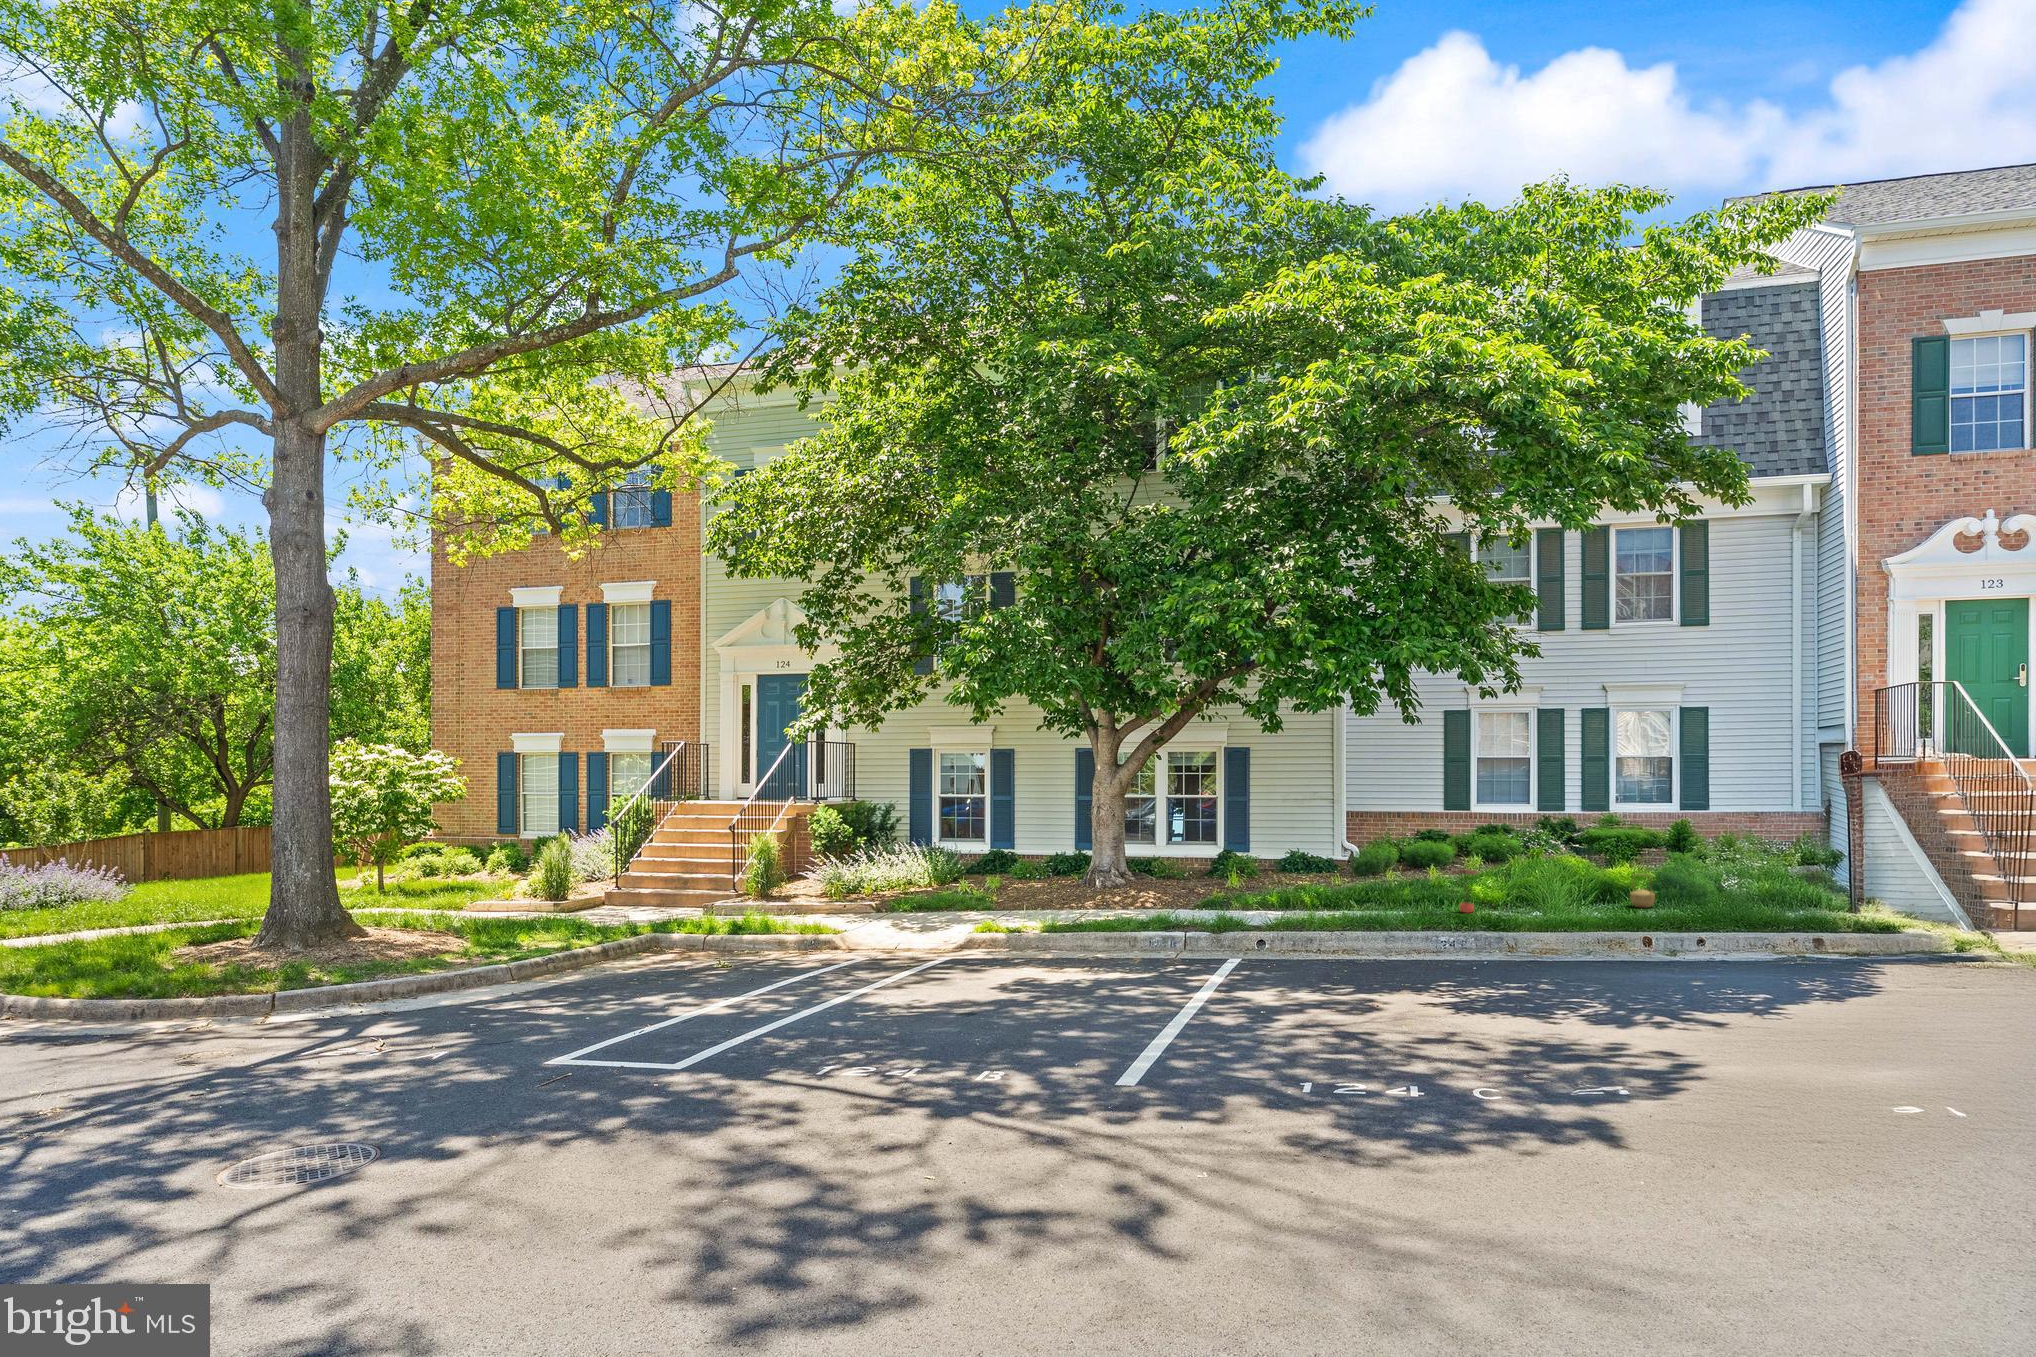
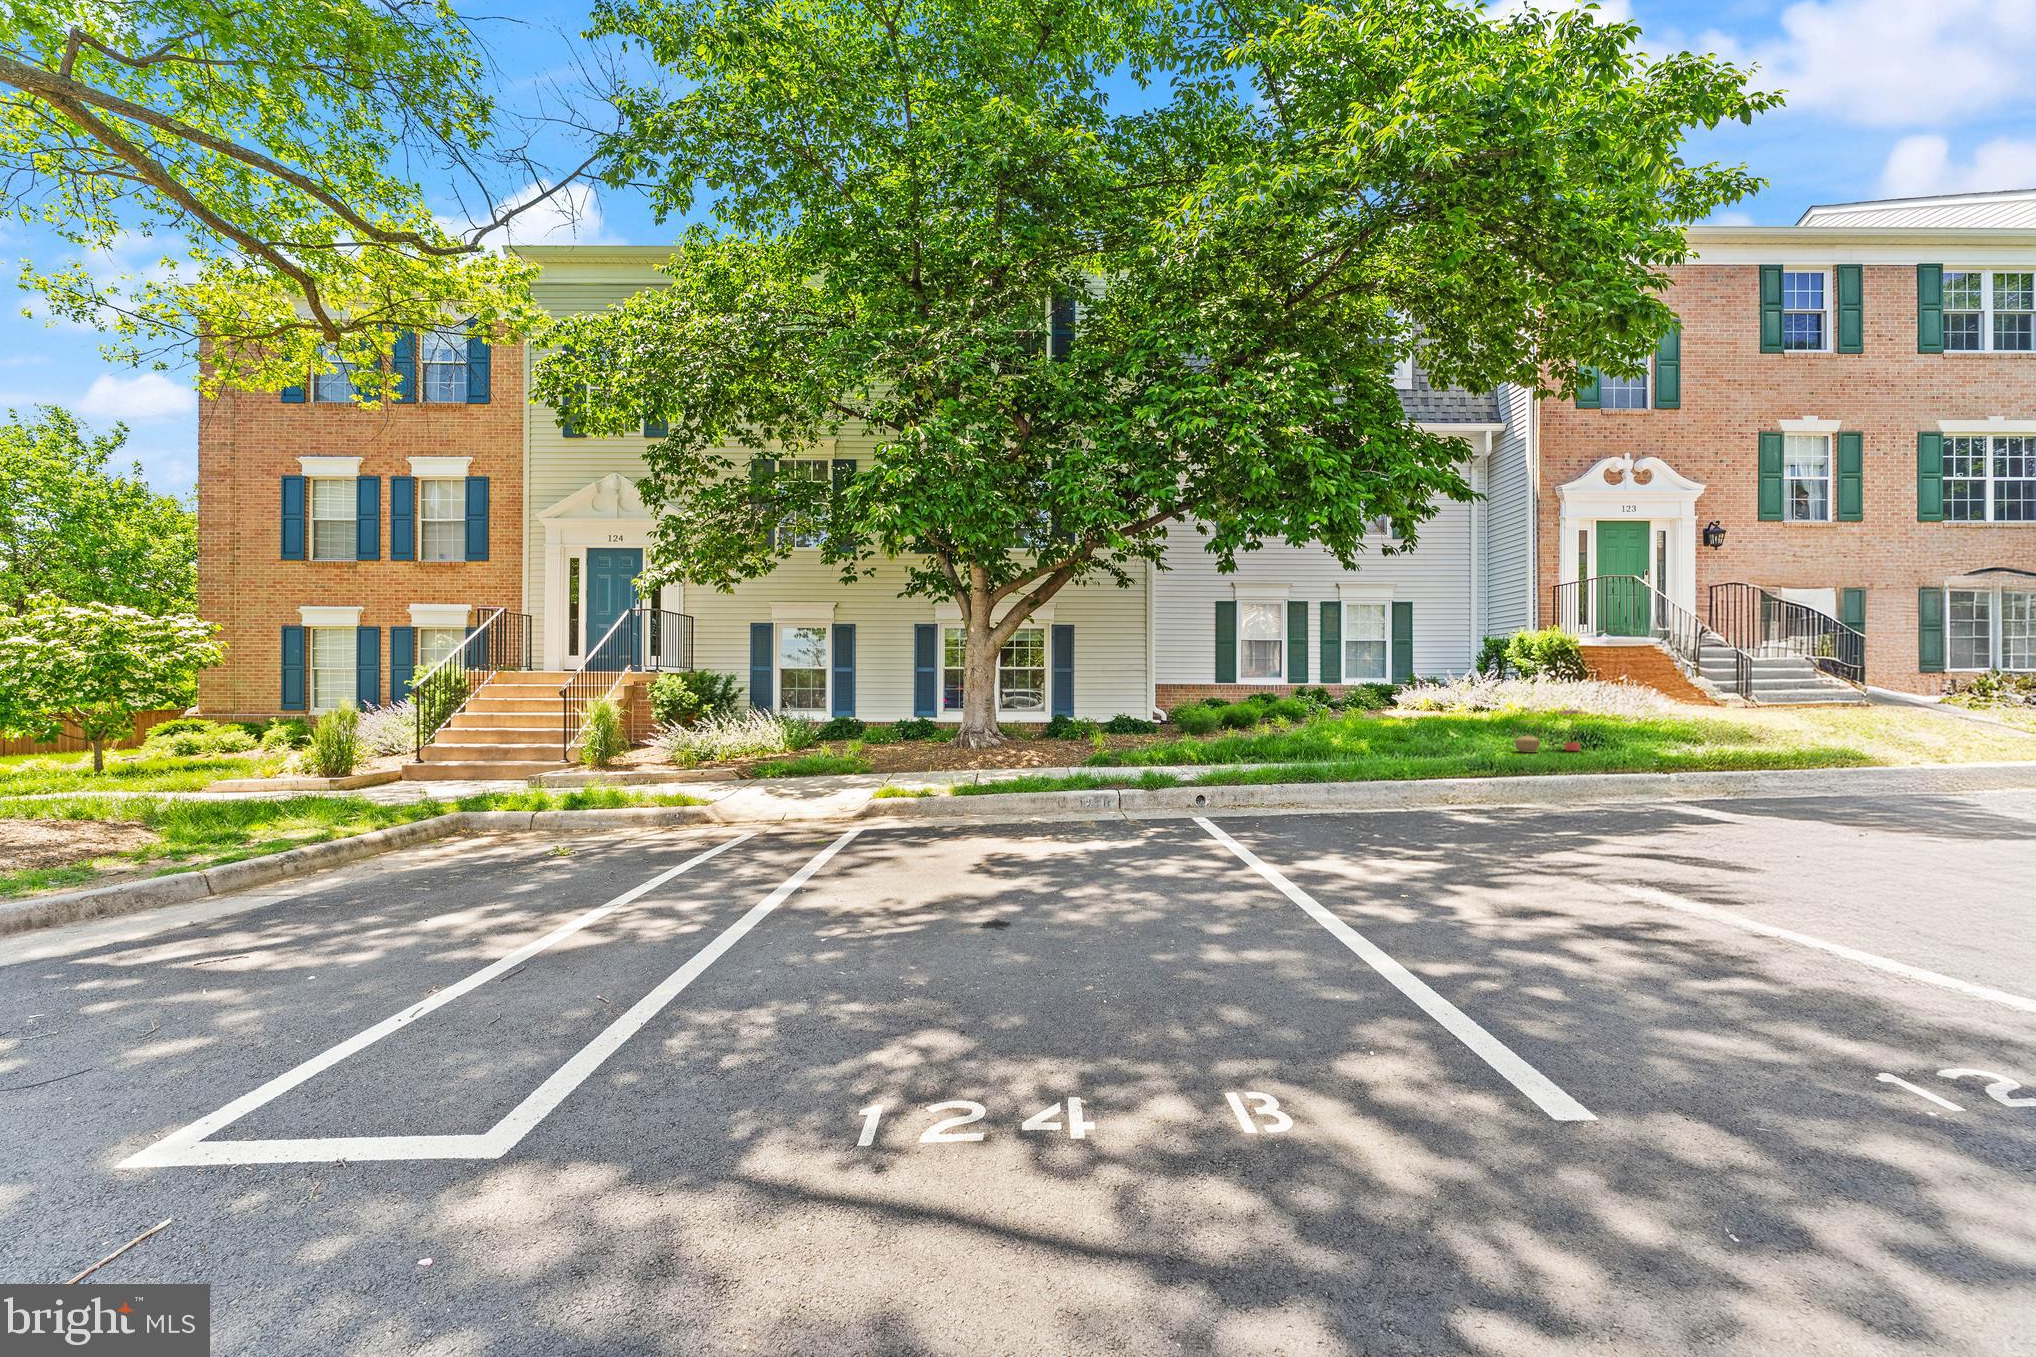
potted plant: present [1451,869,1479,913] -> present [1557,710,1586,751]

